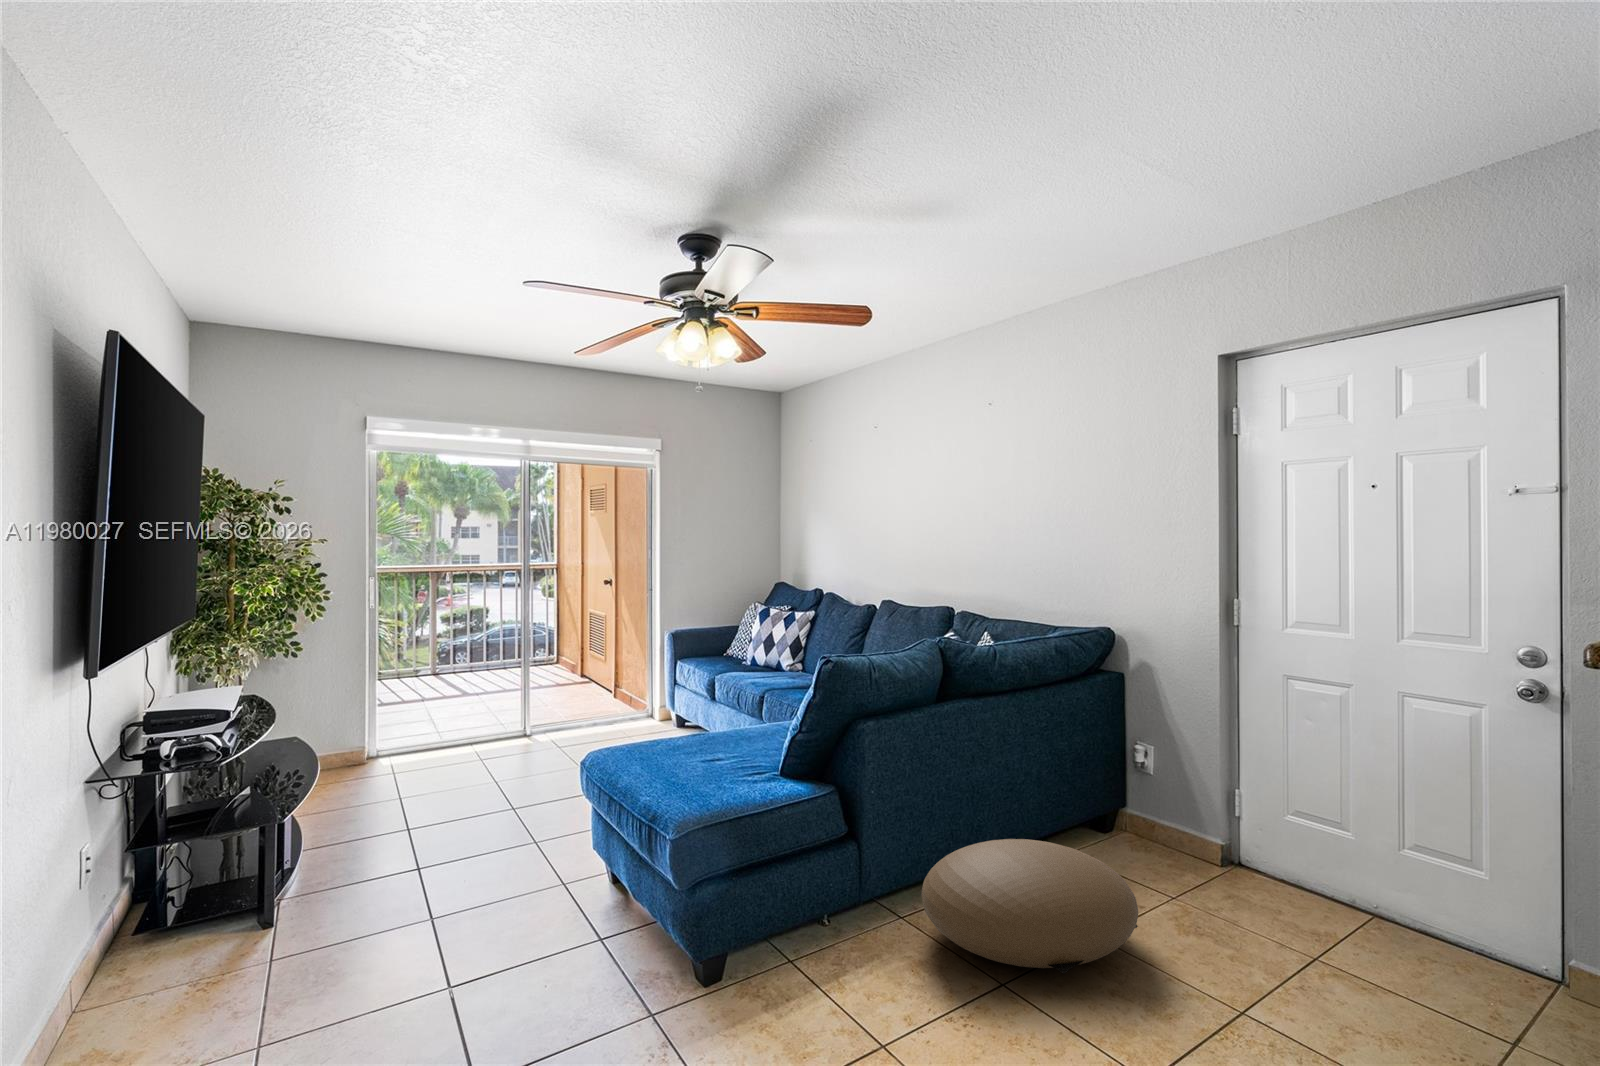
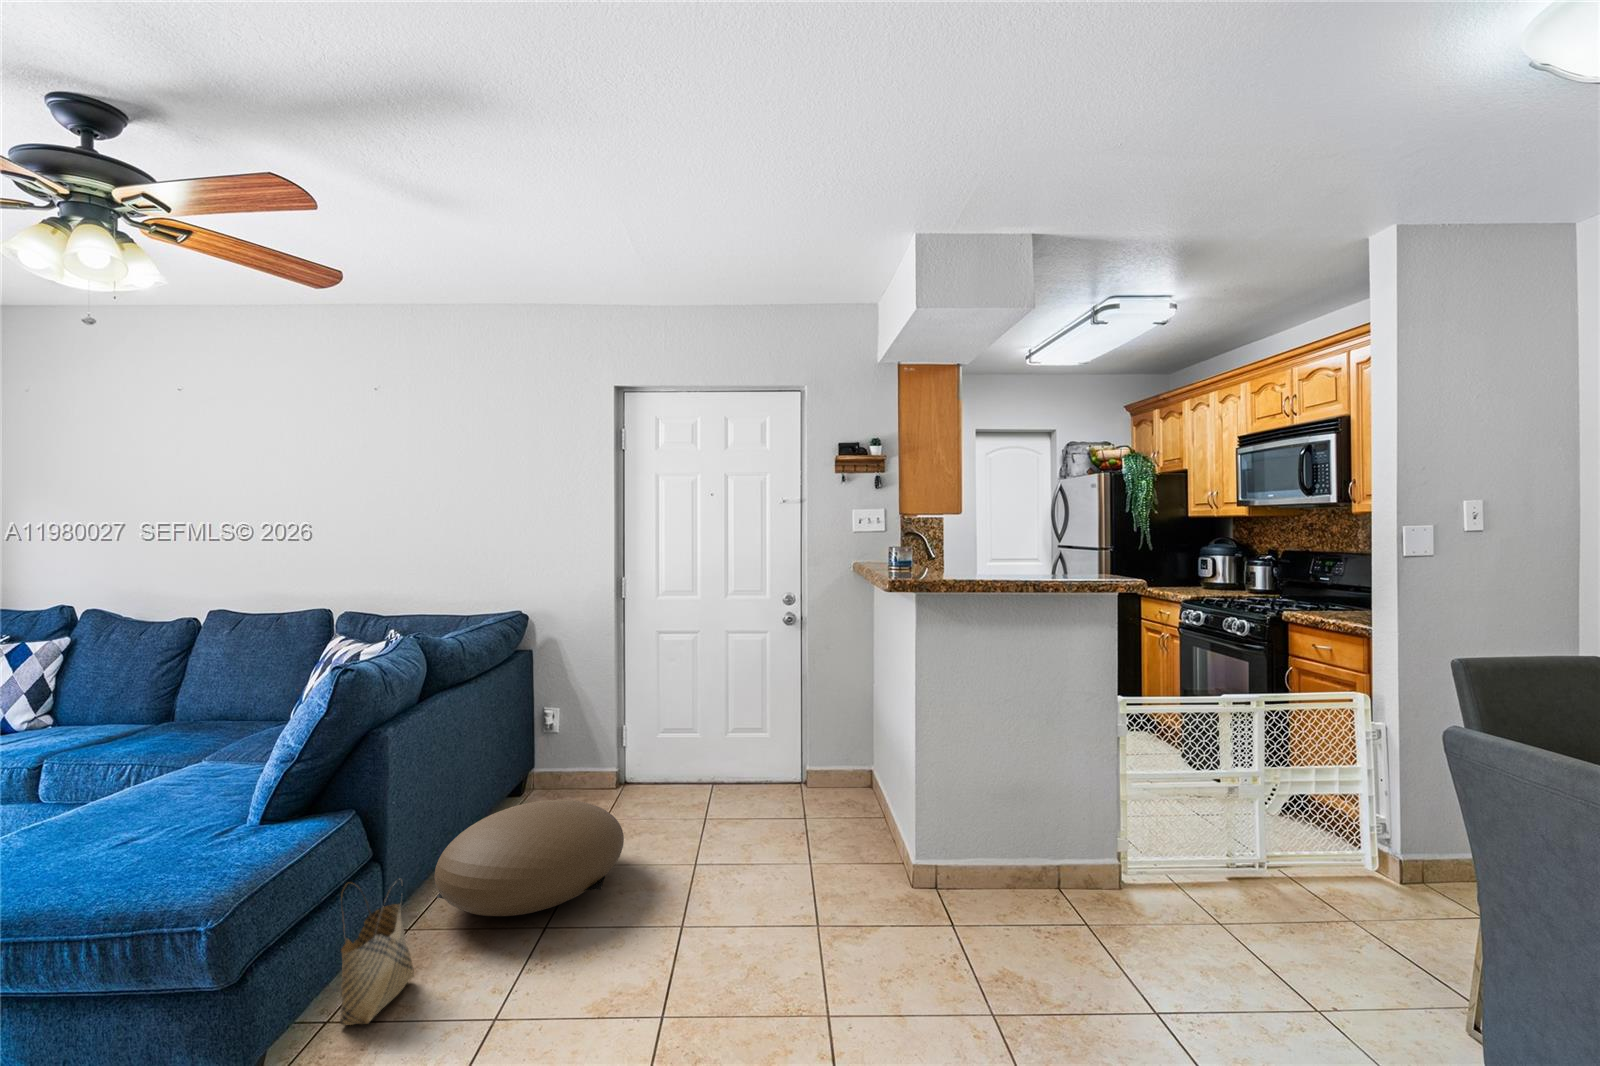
woven basket: none [795,849,868,981] -> present [340,879,414,1025]

